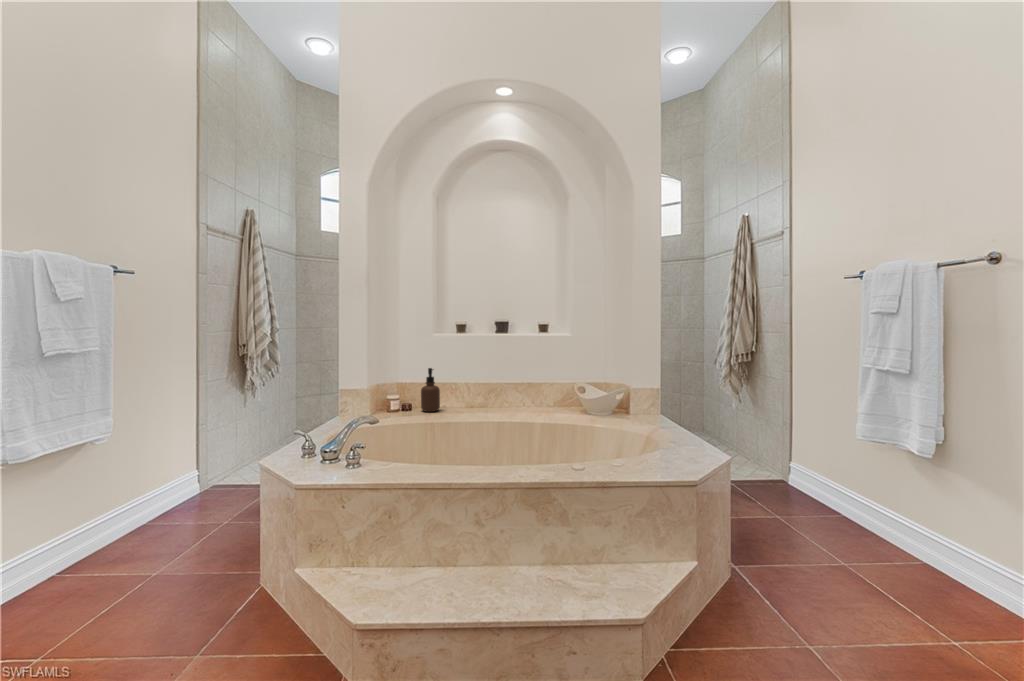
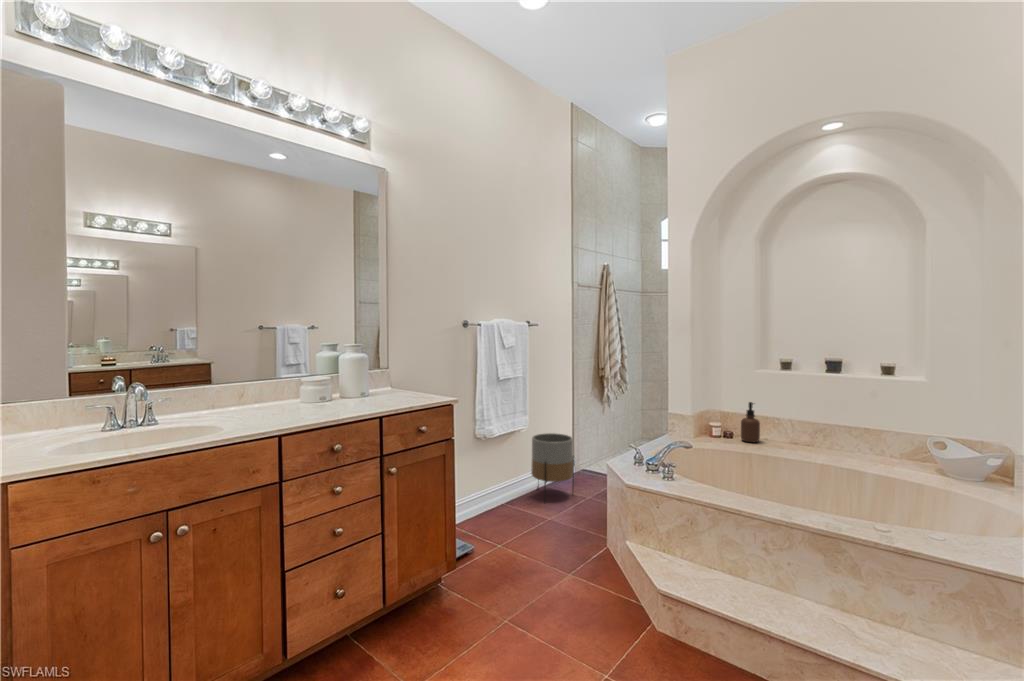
planter: none [126,438,205,547] -> present [531,433,574,502]

